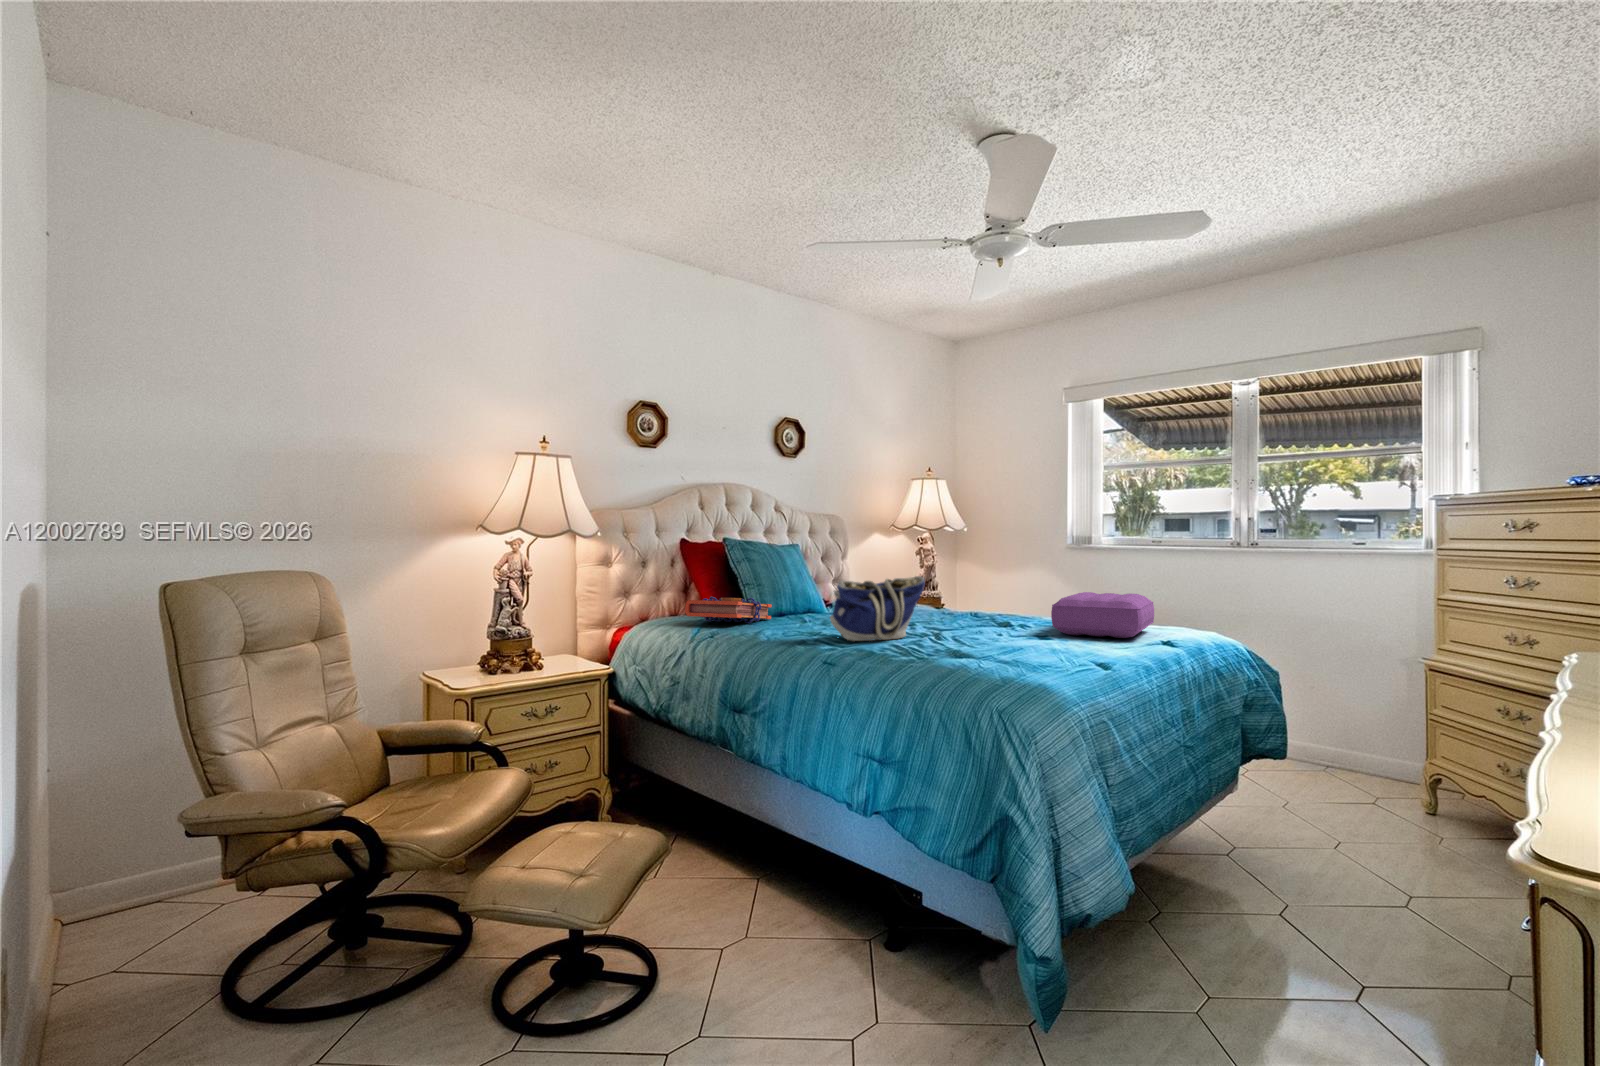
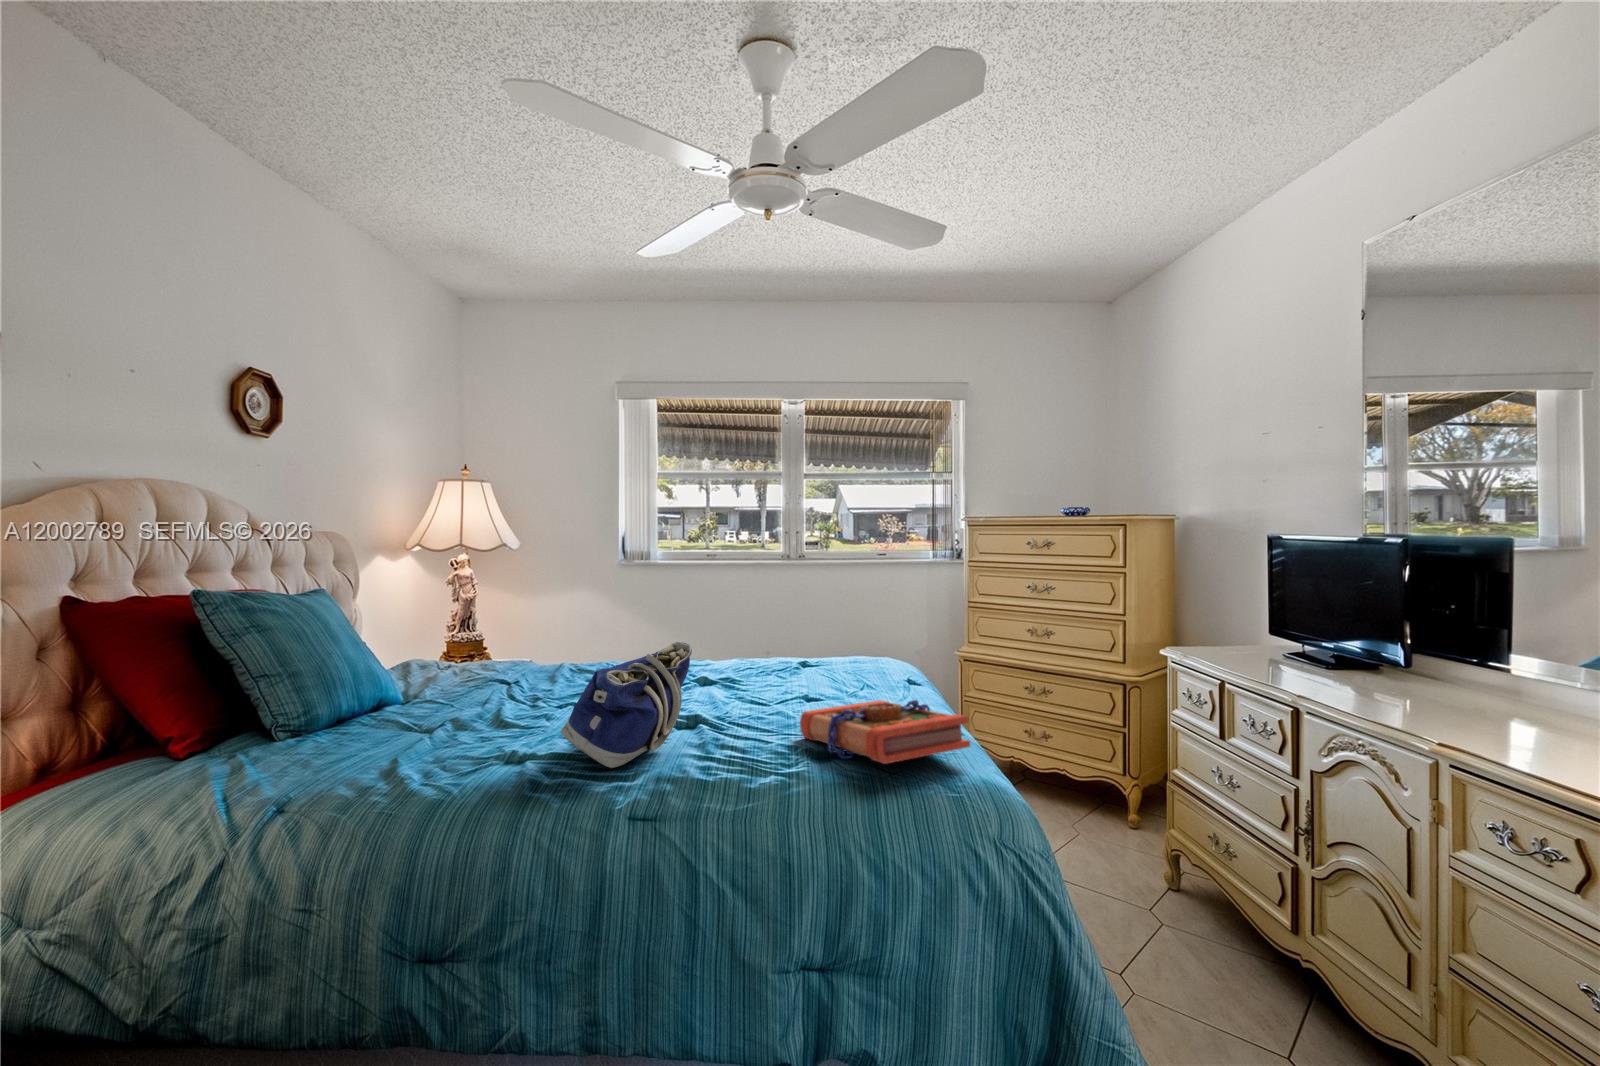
pillow: present [1051,592,1154,638] -> none [765,626,884,687]
book: present [685,597,772,623] -> present [800,700,971,764]

